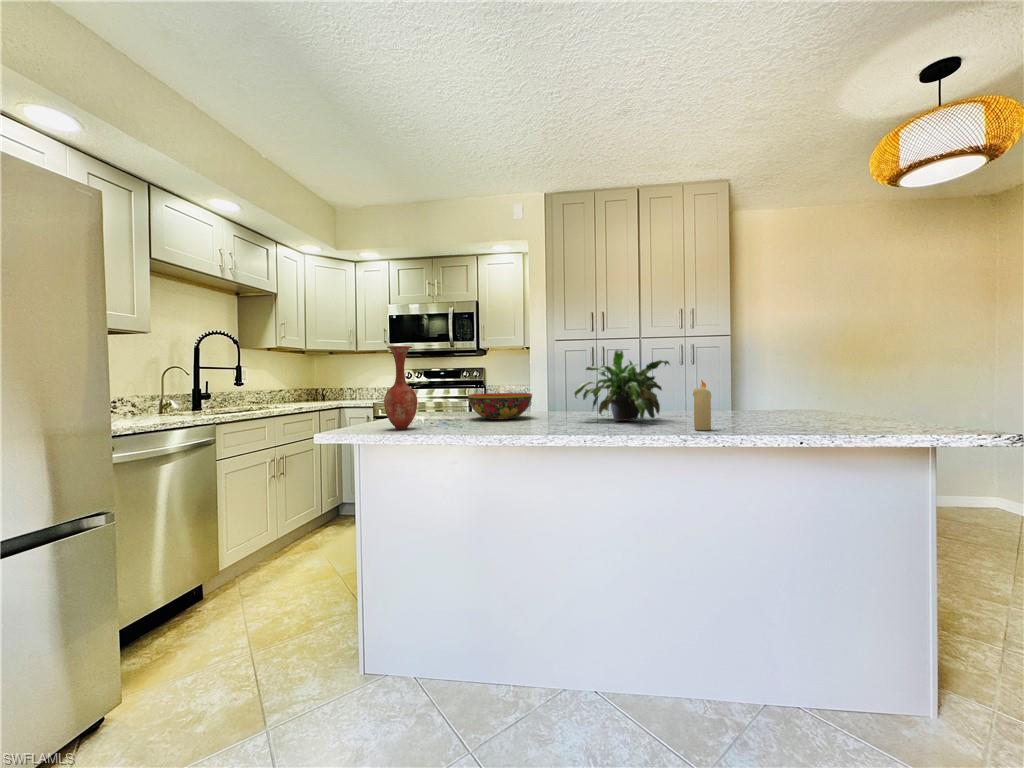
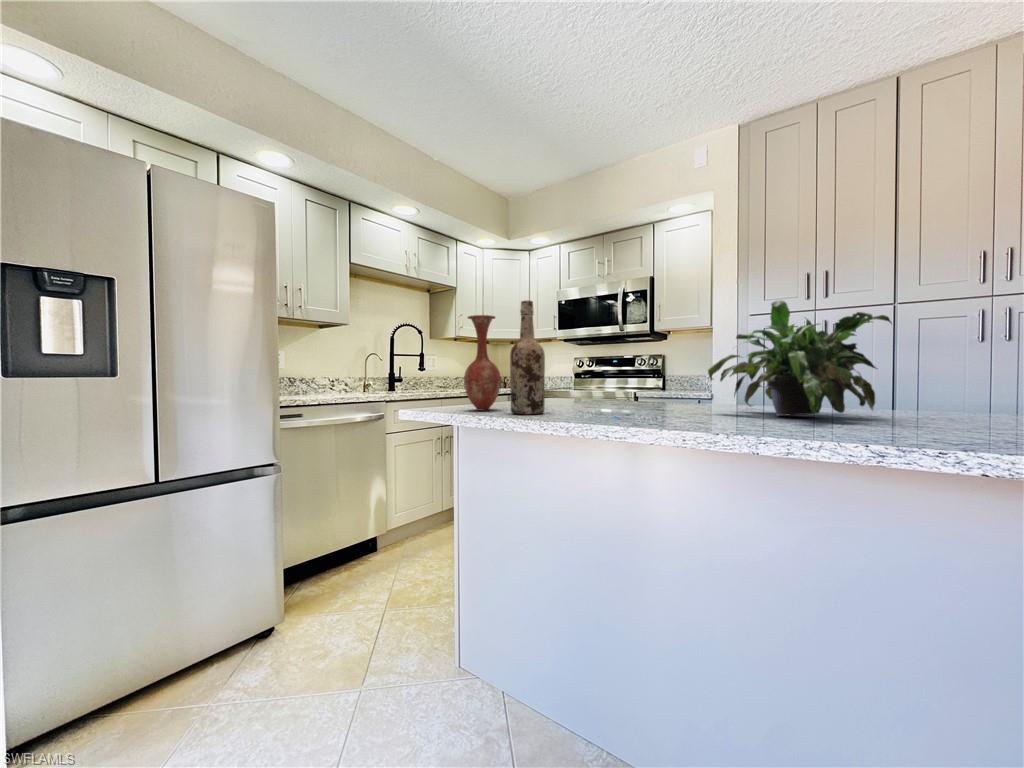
wine bottle: none [435,337,464,431] -> present [510,301,545,414]
candle: present [693,380,711,430] -> none [919,339,967,439]
bowl: present [468,393,532,420] -> none [578,375,662,407]

